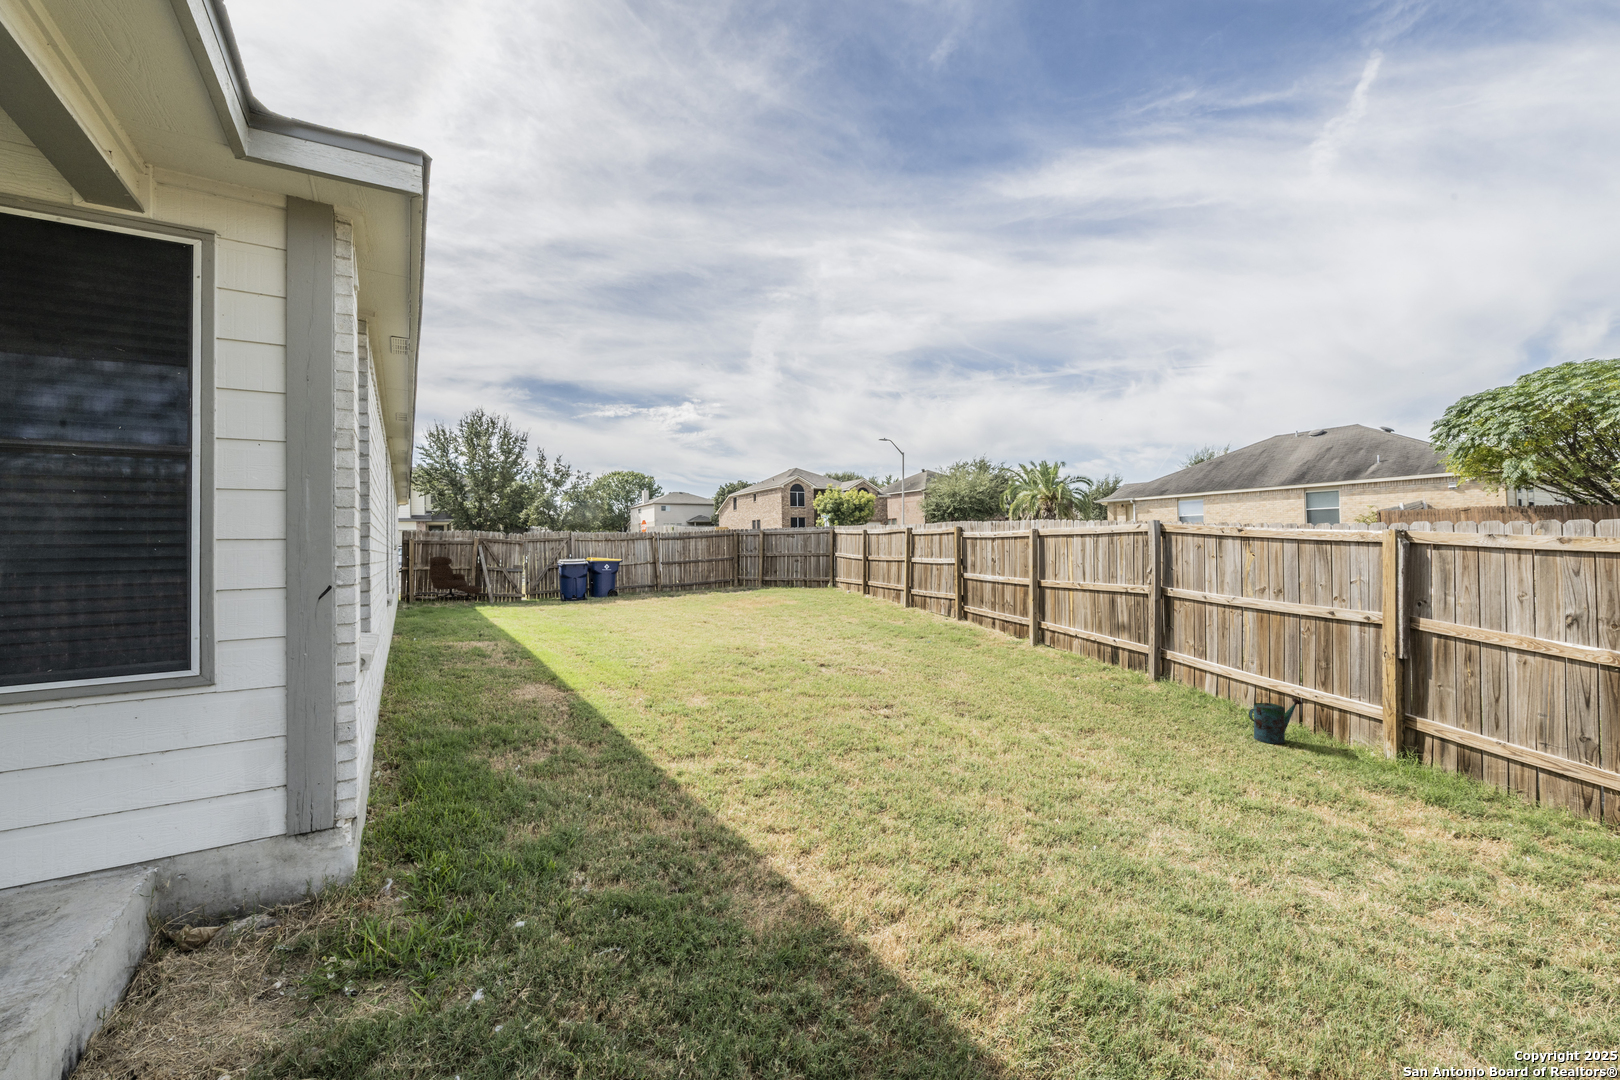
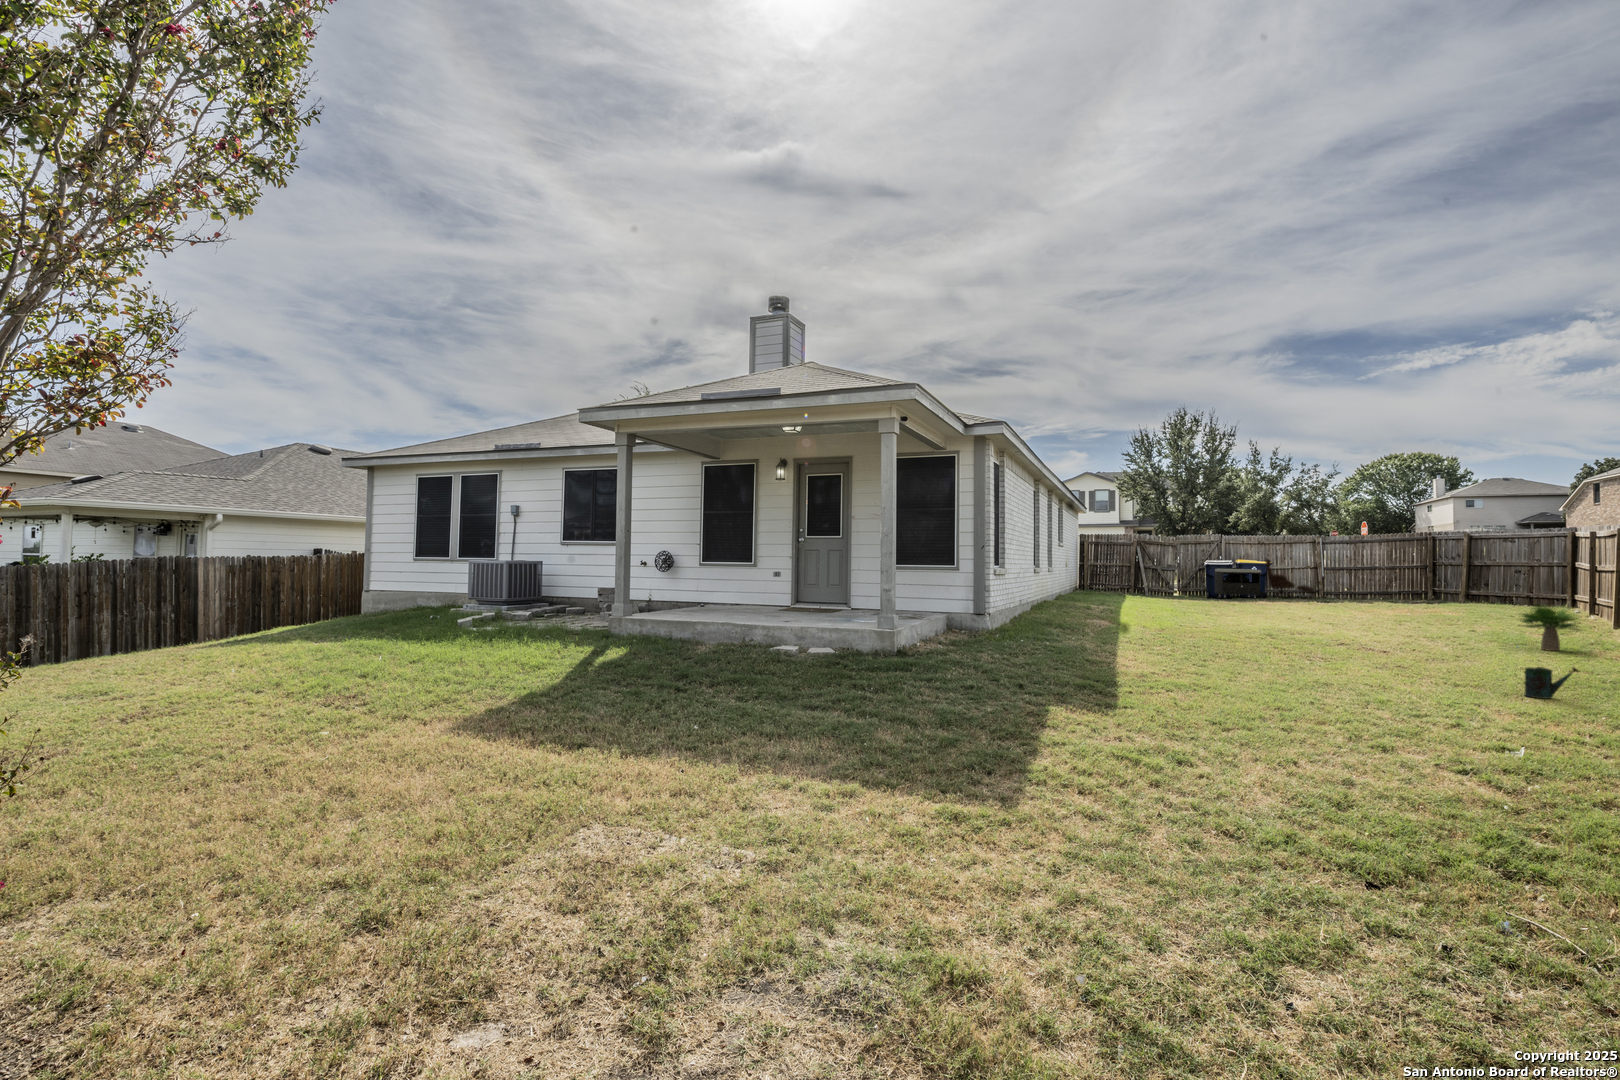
lounge chair: present [429,557,481,600] -> present [1266,559,1314,598]
storage bench: none [572,568,617,598] -> present [1215,569,1261,598]
potted plant: none [990,604,1045,648] -> present [1520,606,1582,651]

